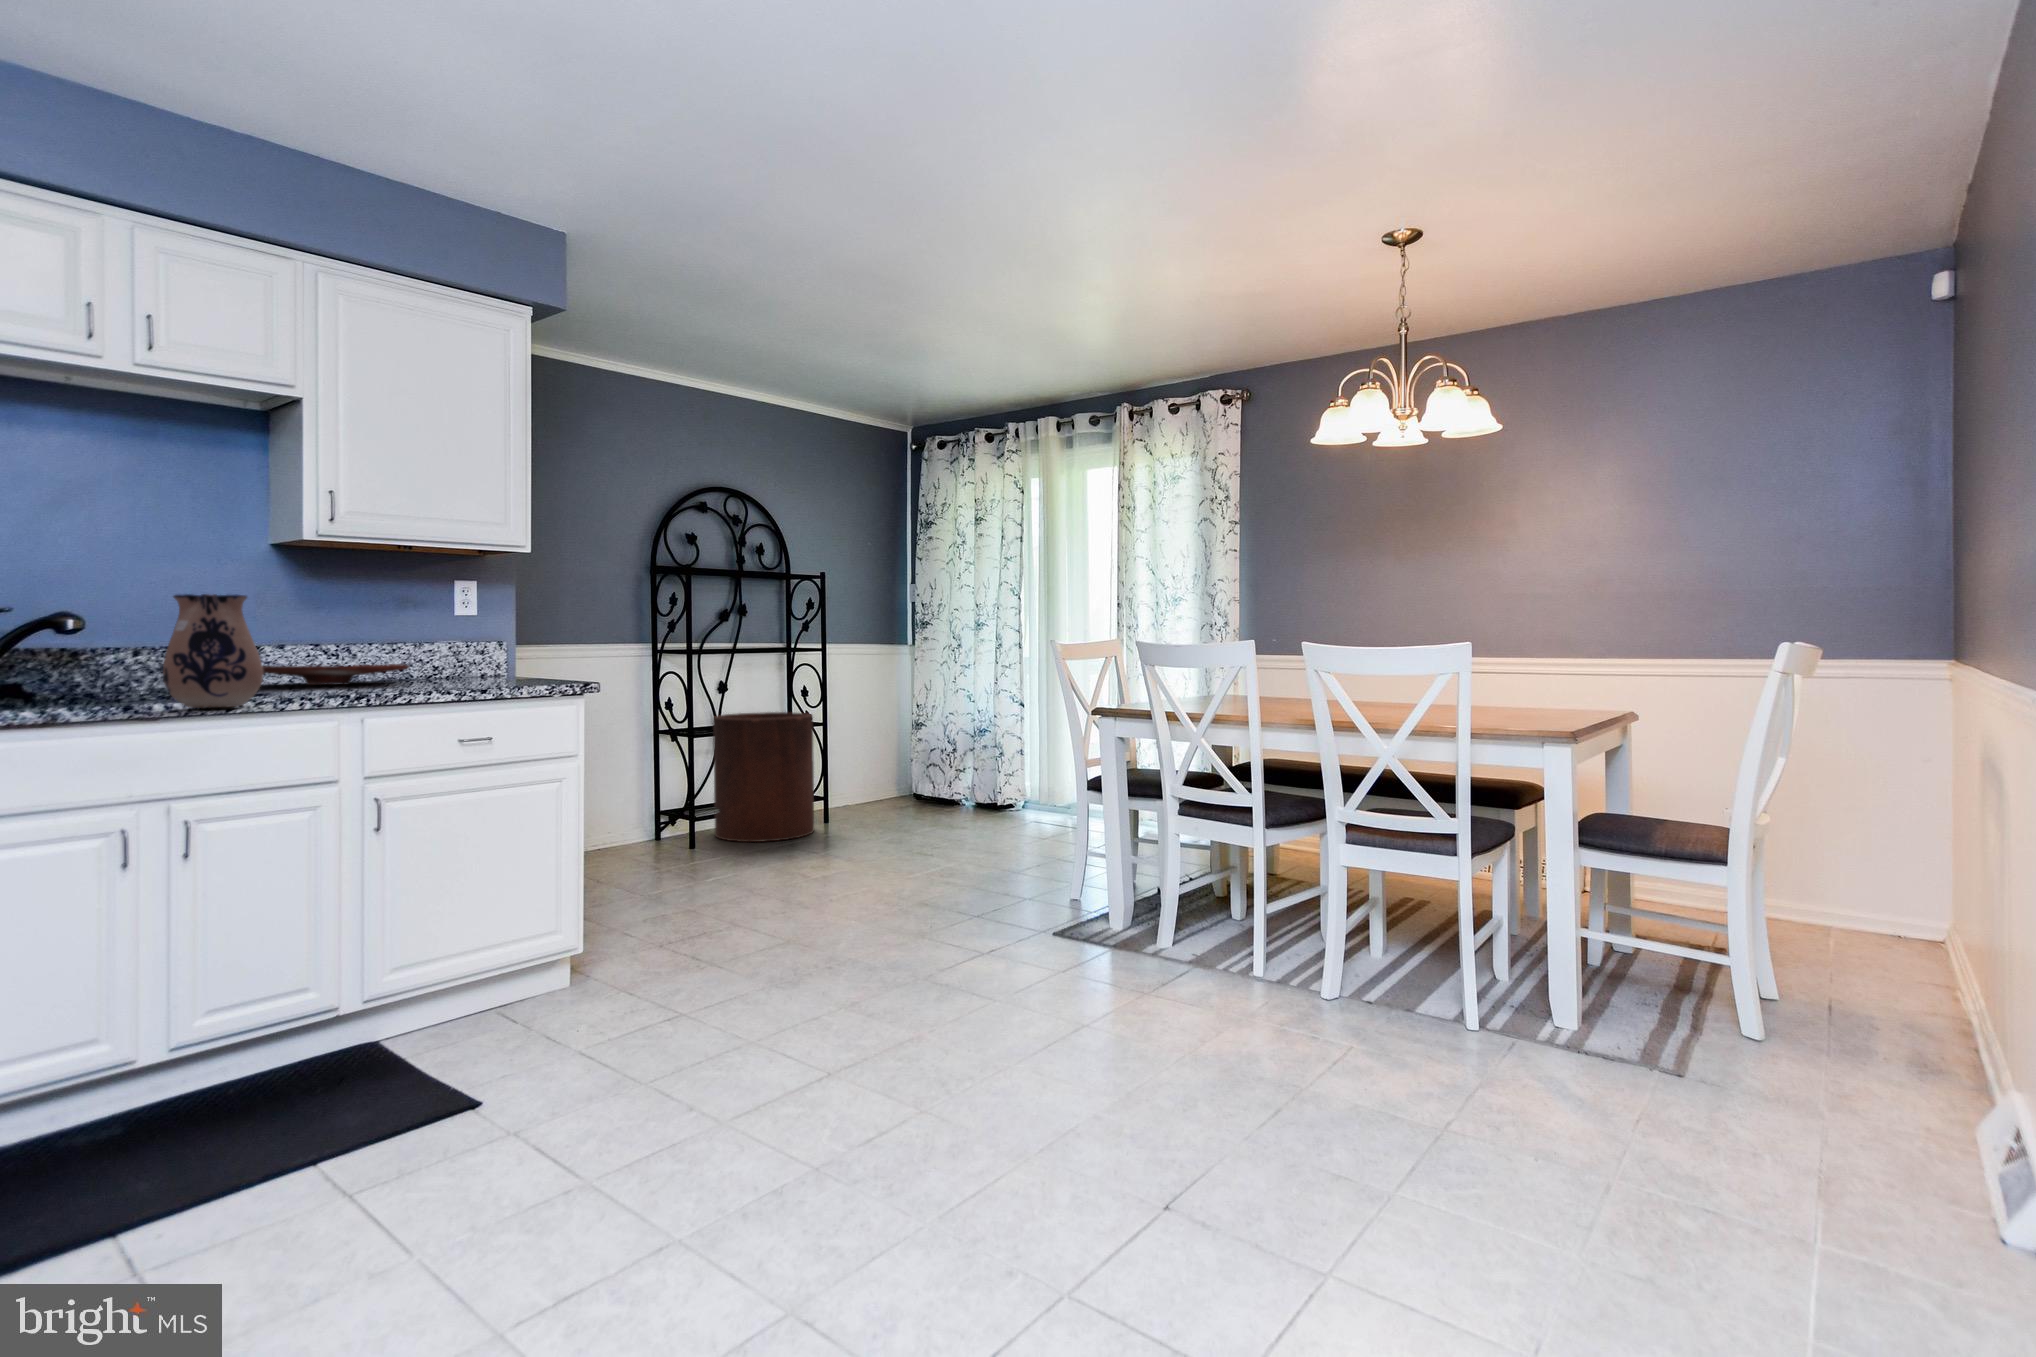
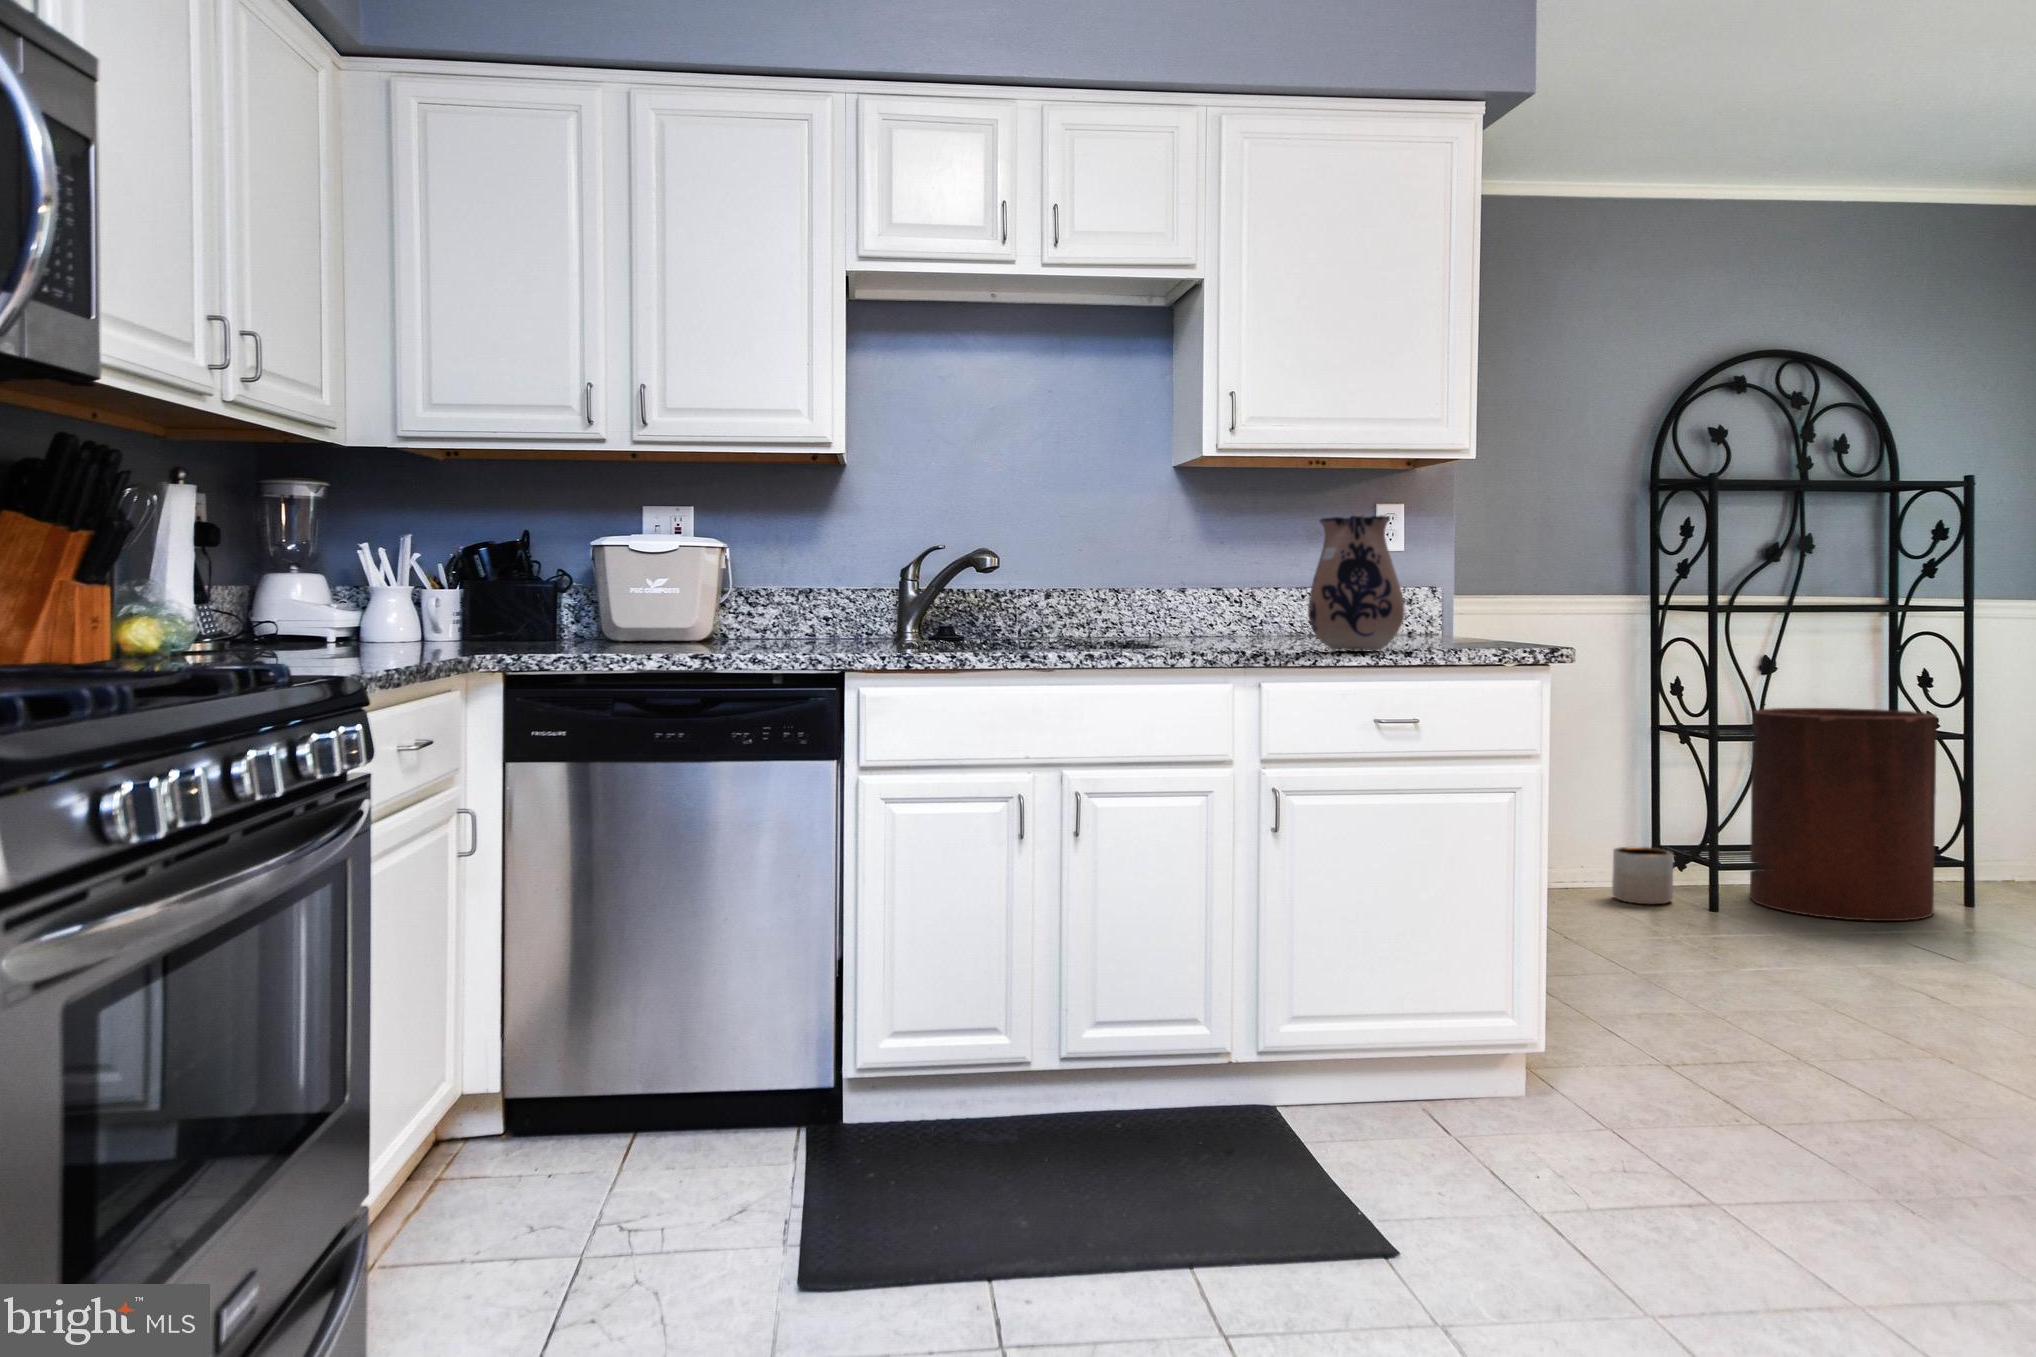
ceramic pitcher: present [163,594,264,708] -> present [1308,515,1405,650]
cutting board: present [263,664,410,685] -> none [1141,615,1320,640]
planter: none [629,811,668,849] -> present [1612,847,1673,904]

